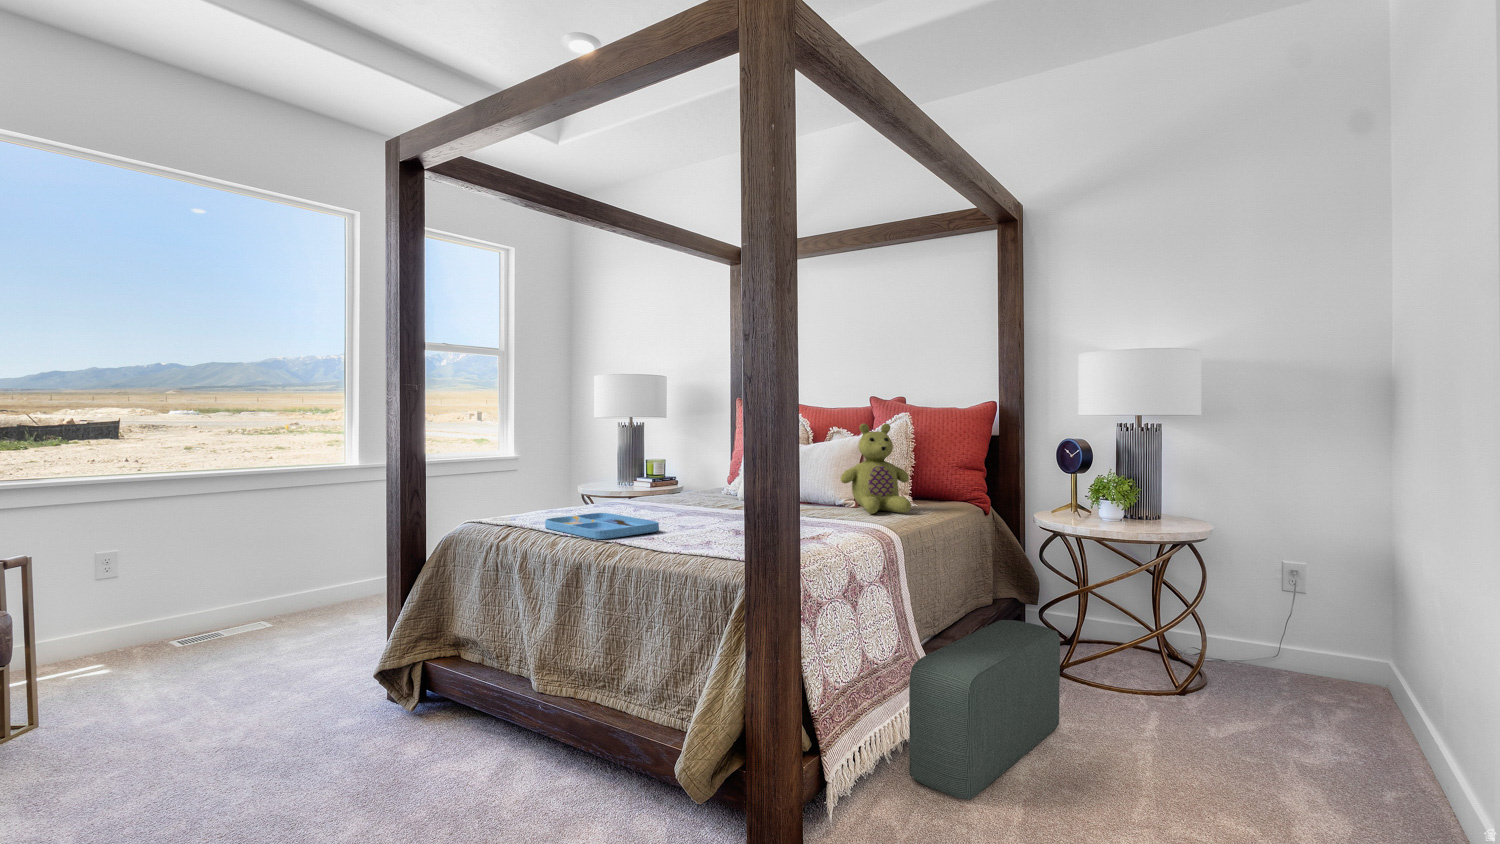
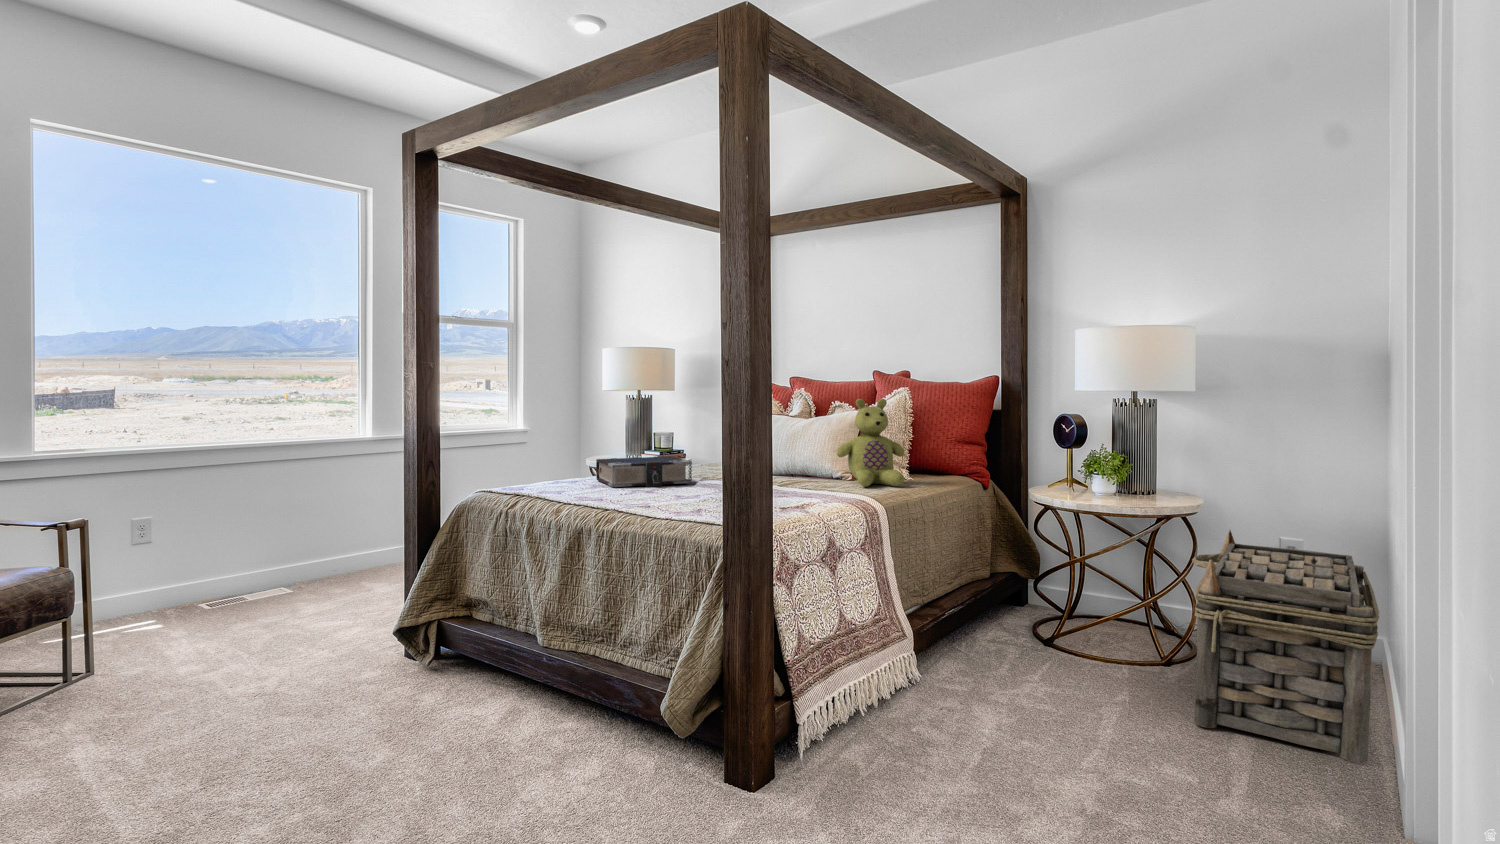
book: none [592,483,692,516] -> present [596,456,692,487]
tray: present [545,513,659,539] -> none [550,484,656,507]
basket: none [1217,556,1441,811] -> present [1192,530,1379,763]
pouf: present [909,620,1060,800] -> none [881,588,1036,745]

